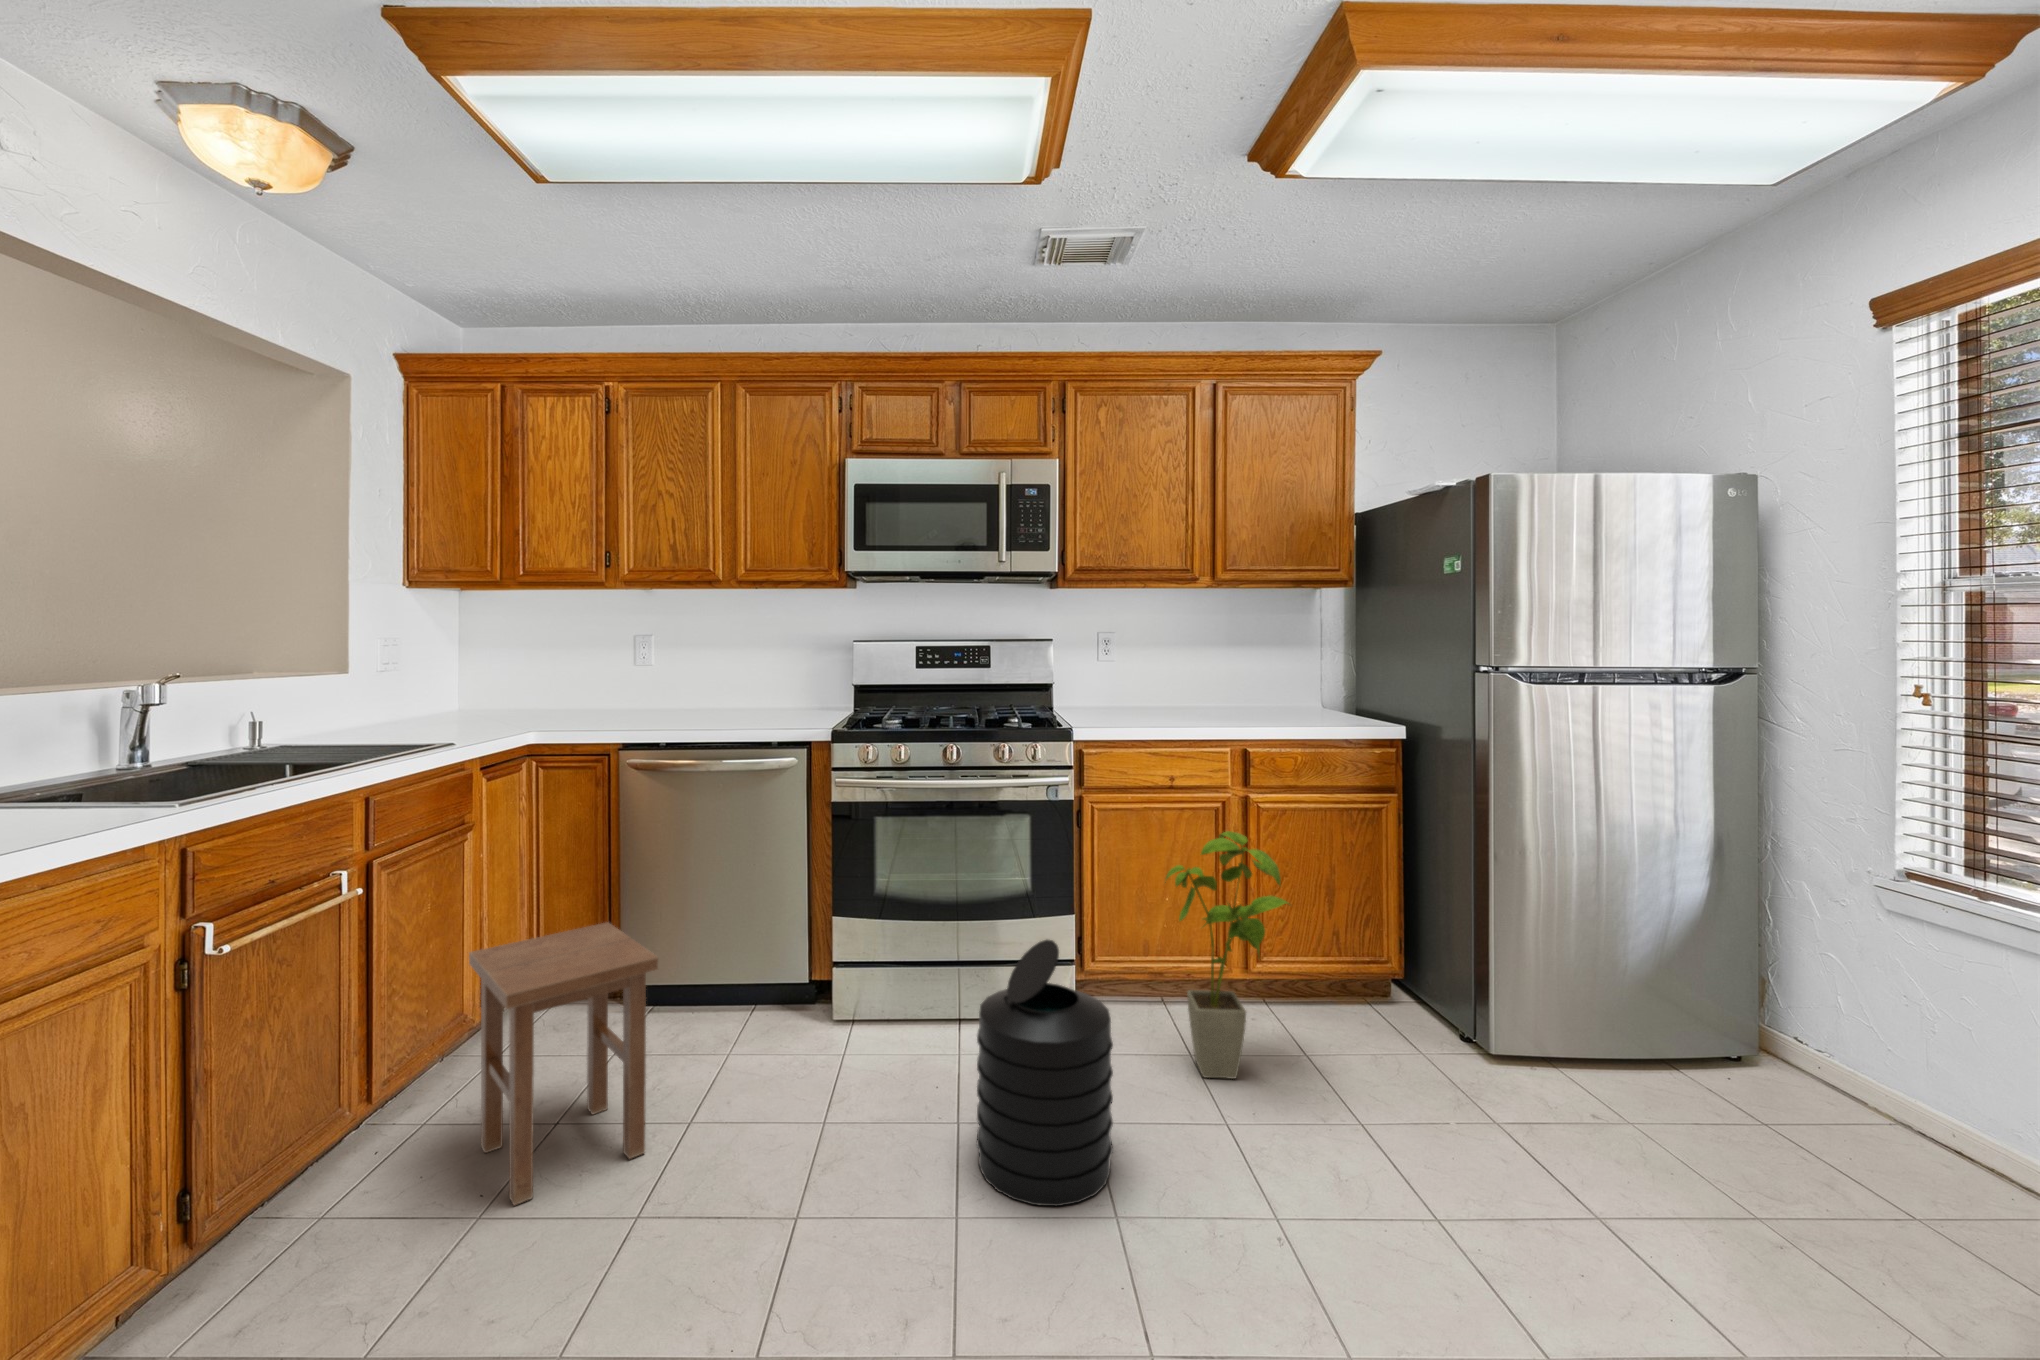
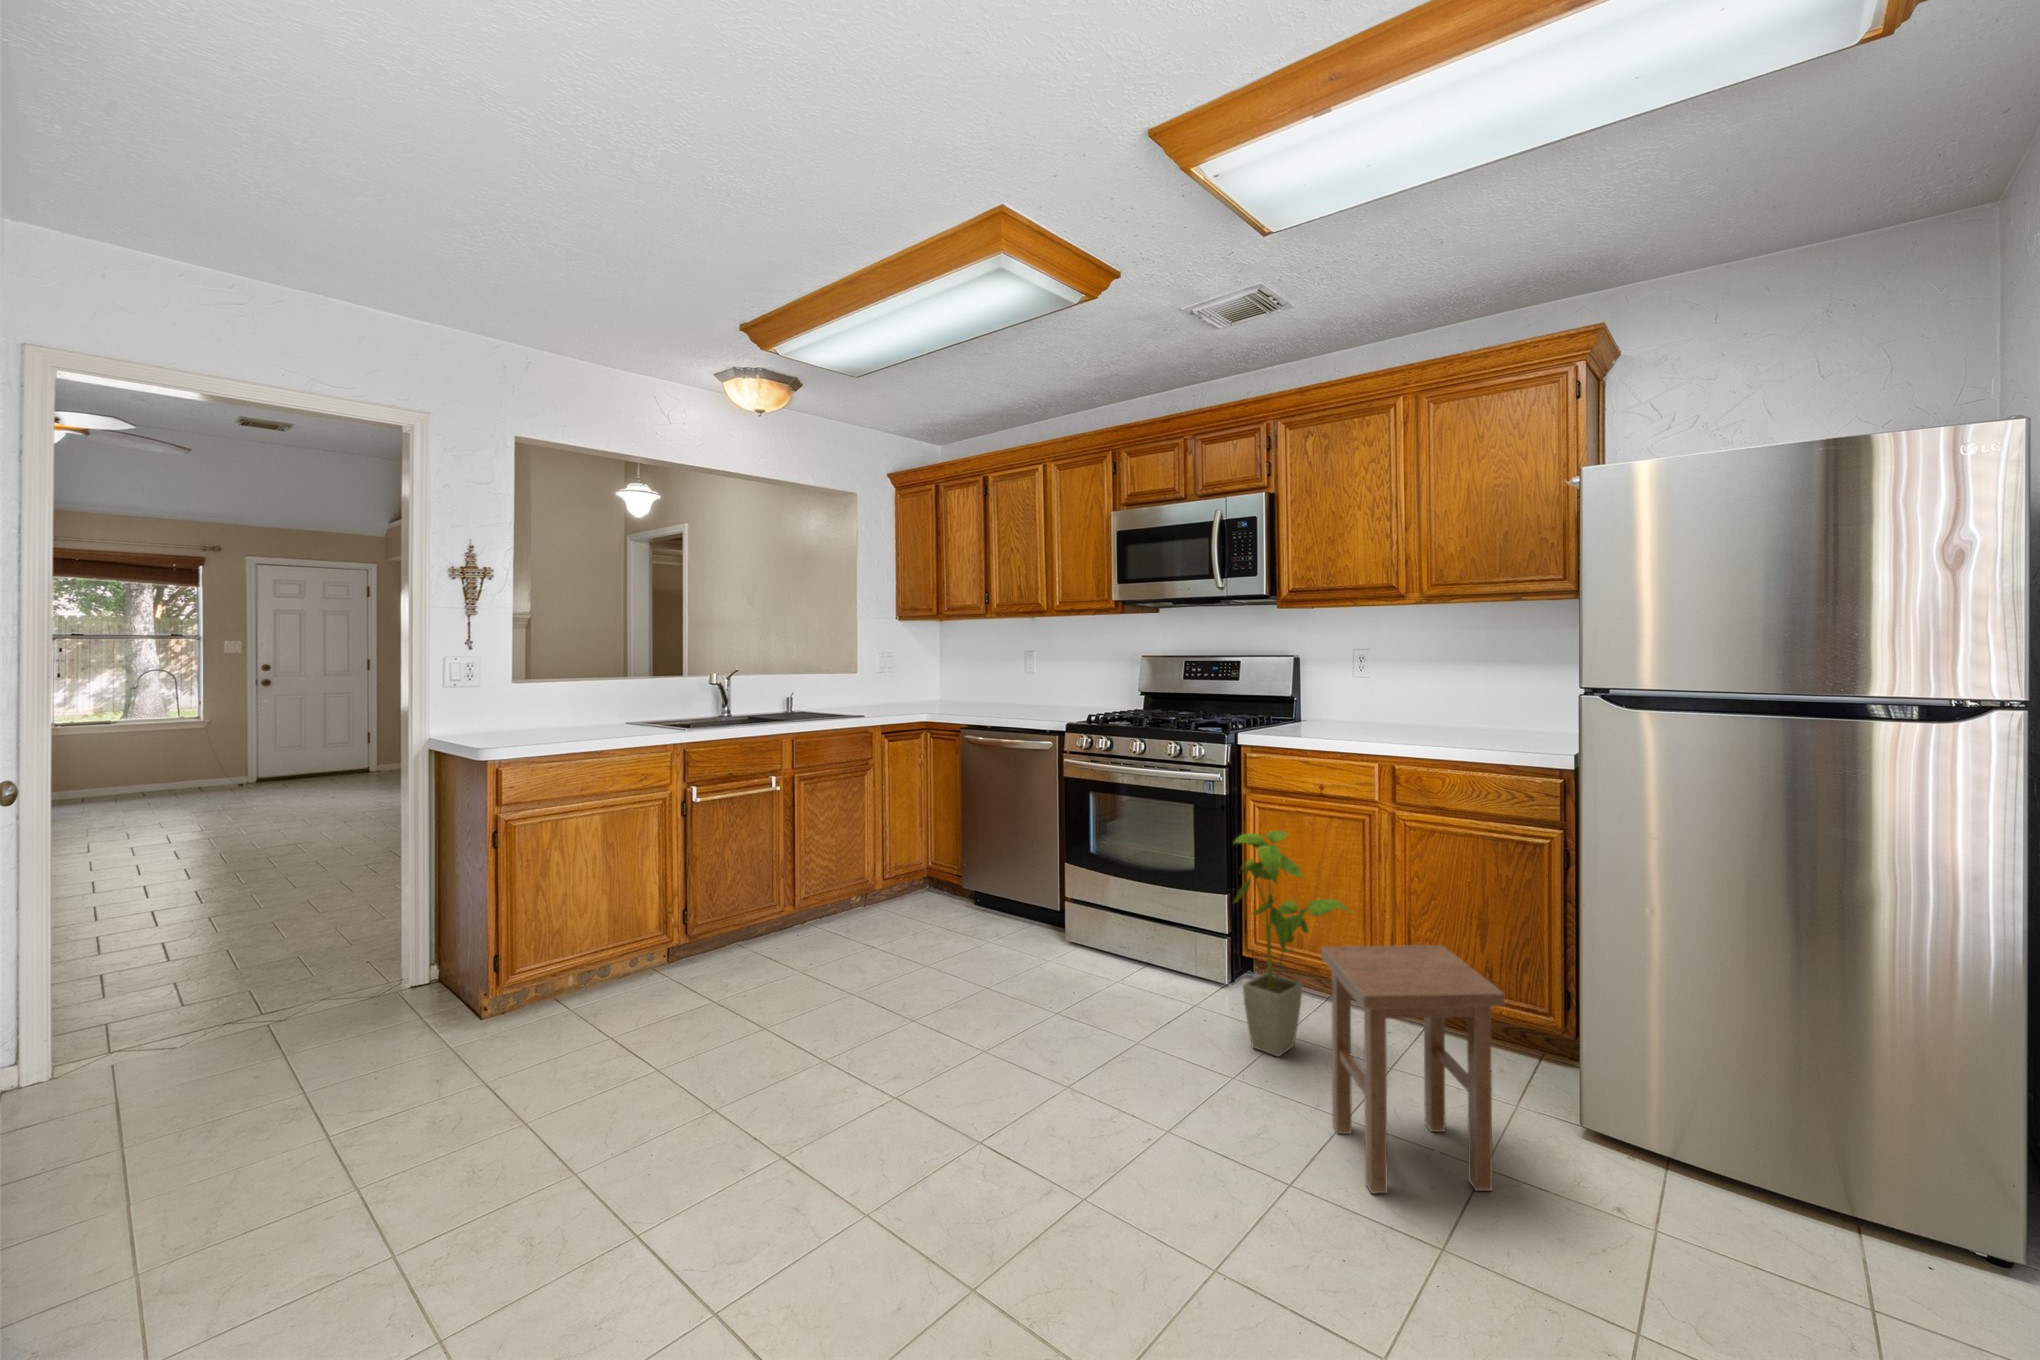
stool: present [469,922,658,1205] -> present [1321,945,1505,1193]
trash can: present [977,940,1113,1206] -> none [1002,882,1103,1070]

